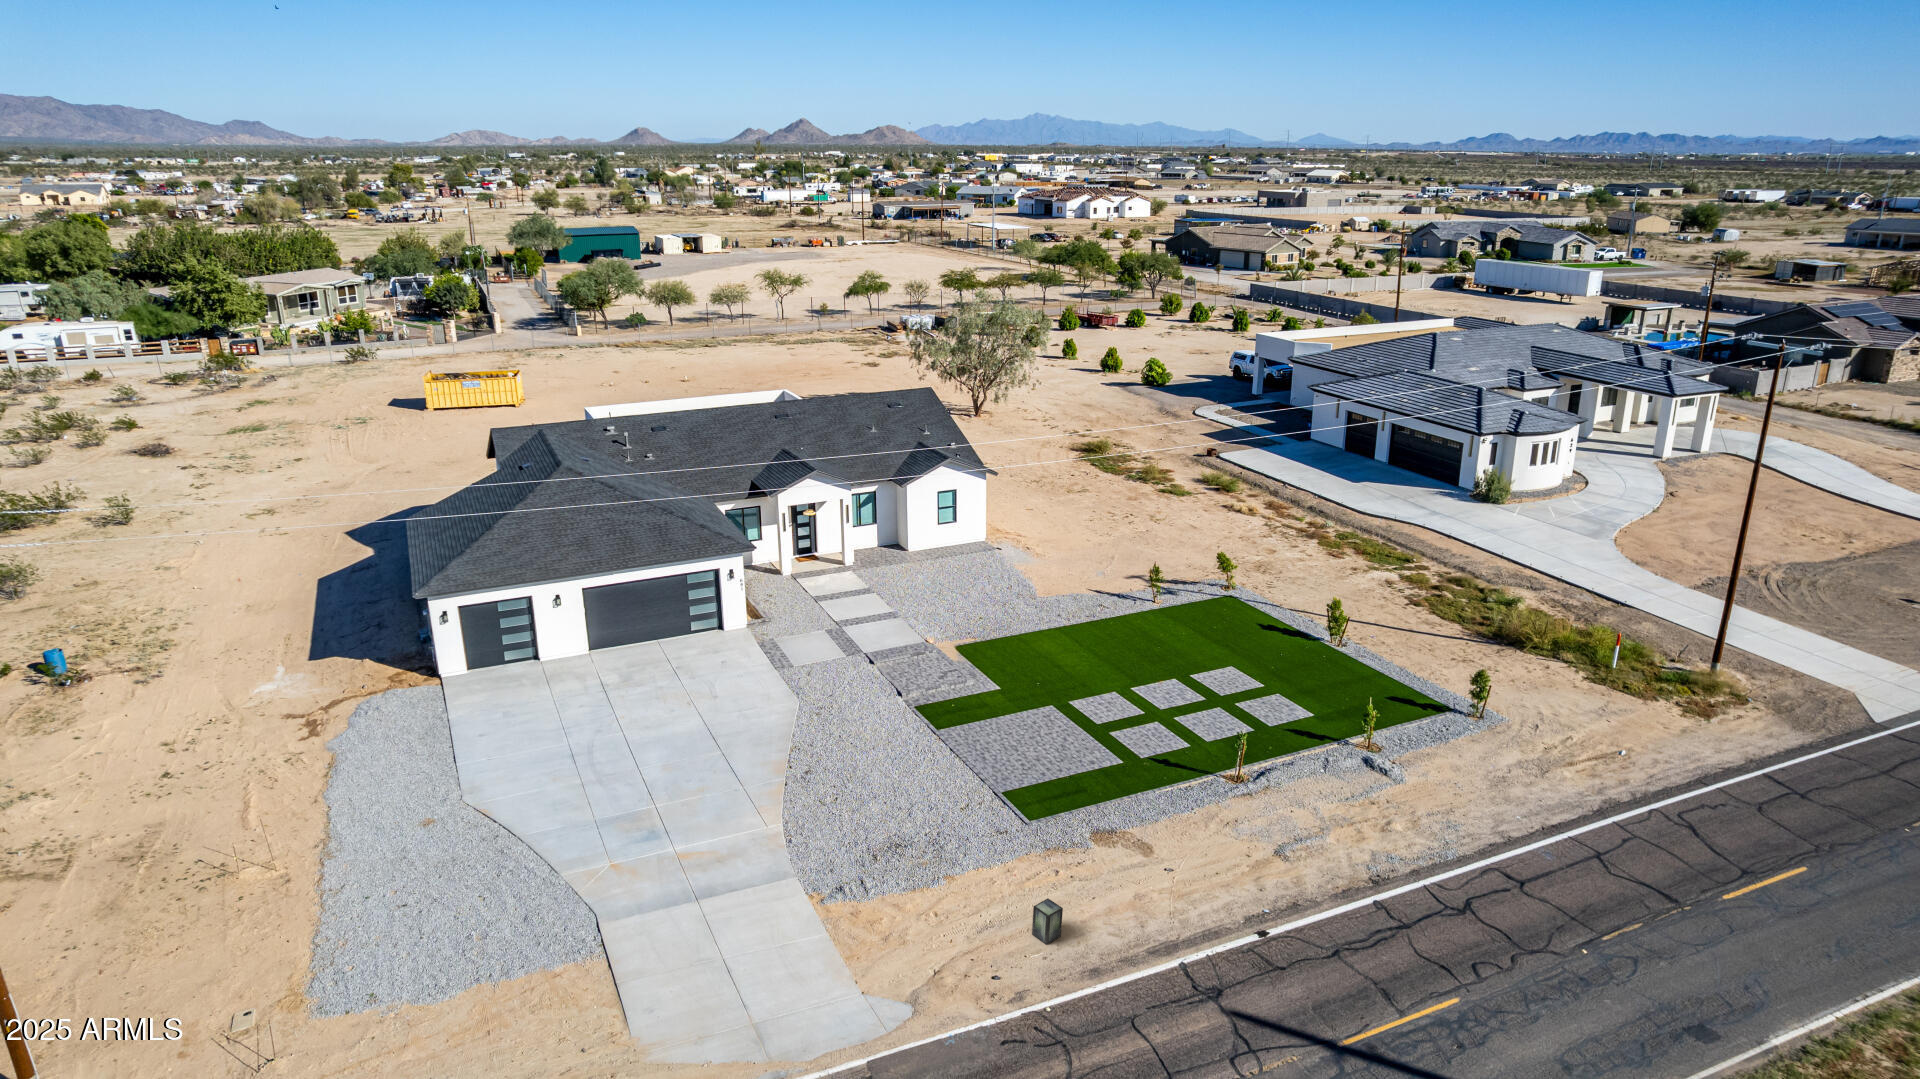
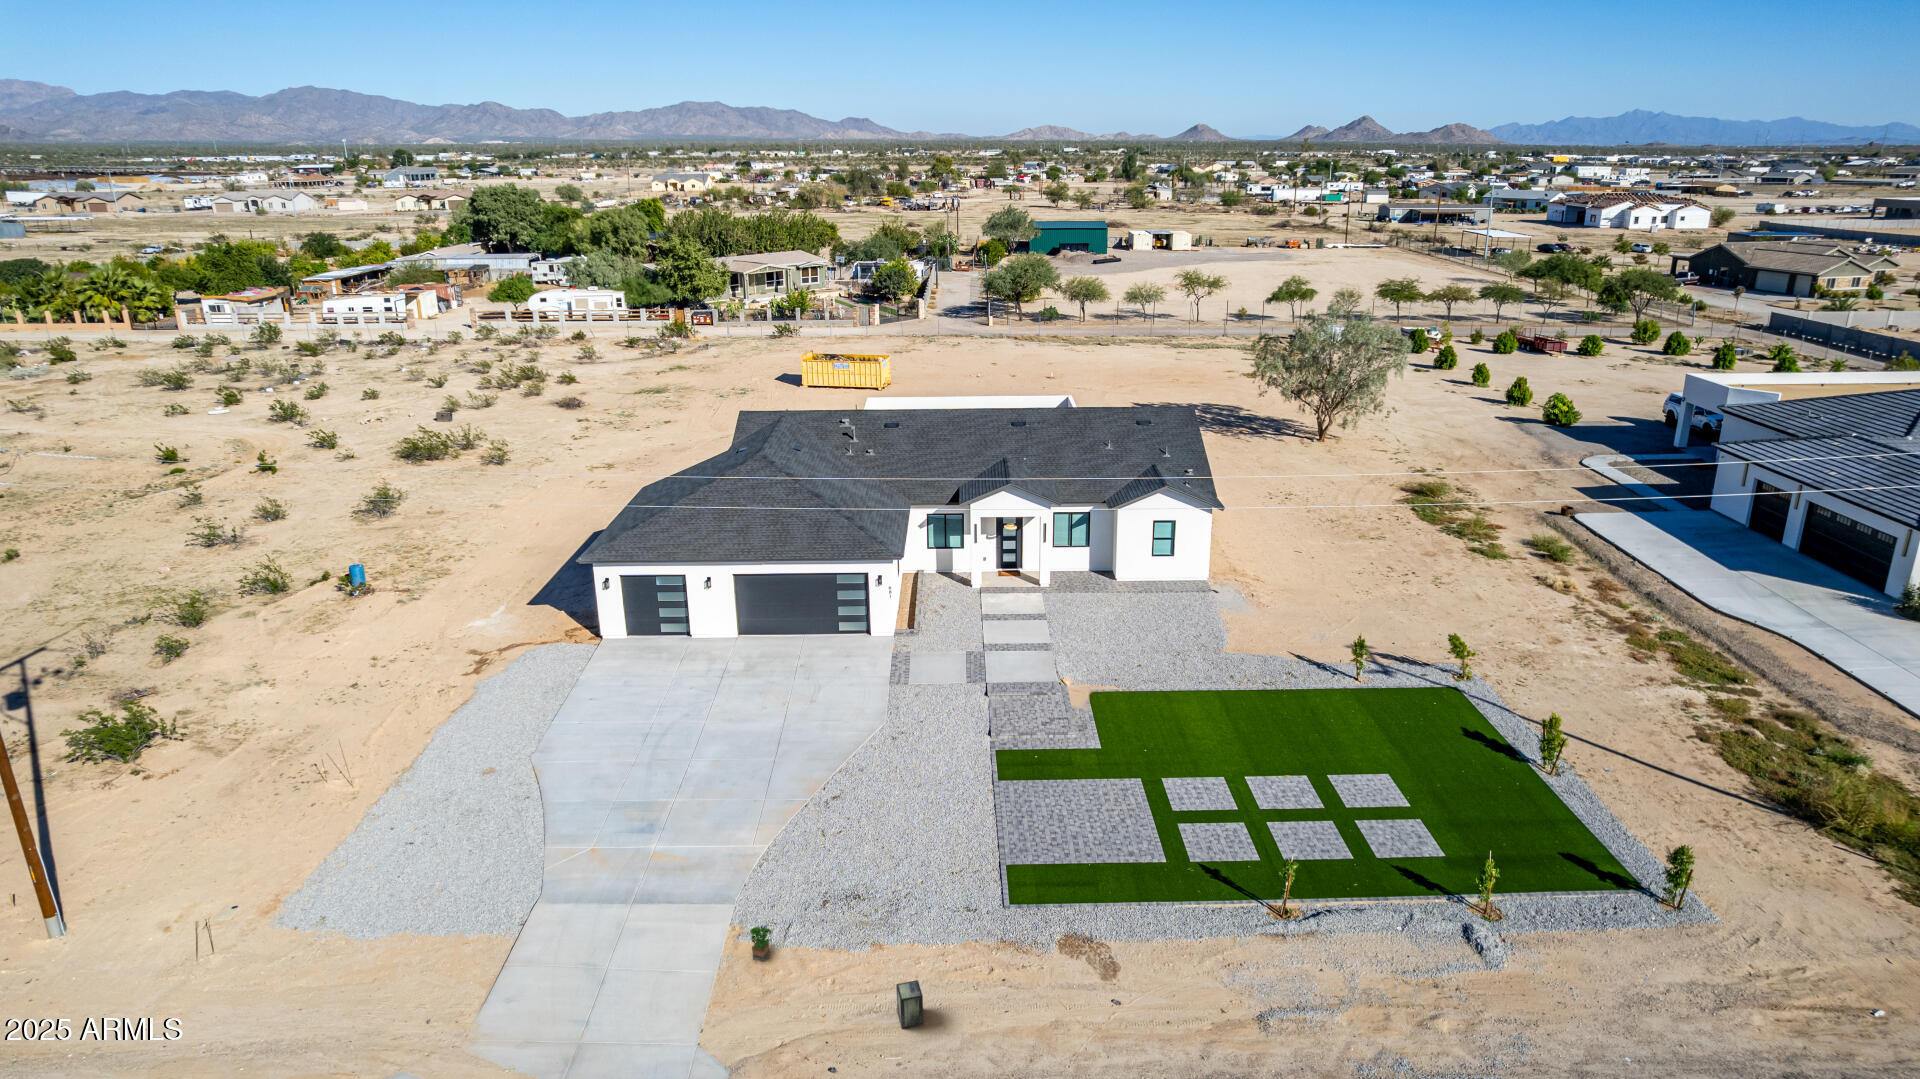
potted tree: none [861,897,884,933] -> present [751,927,772,962]

